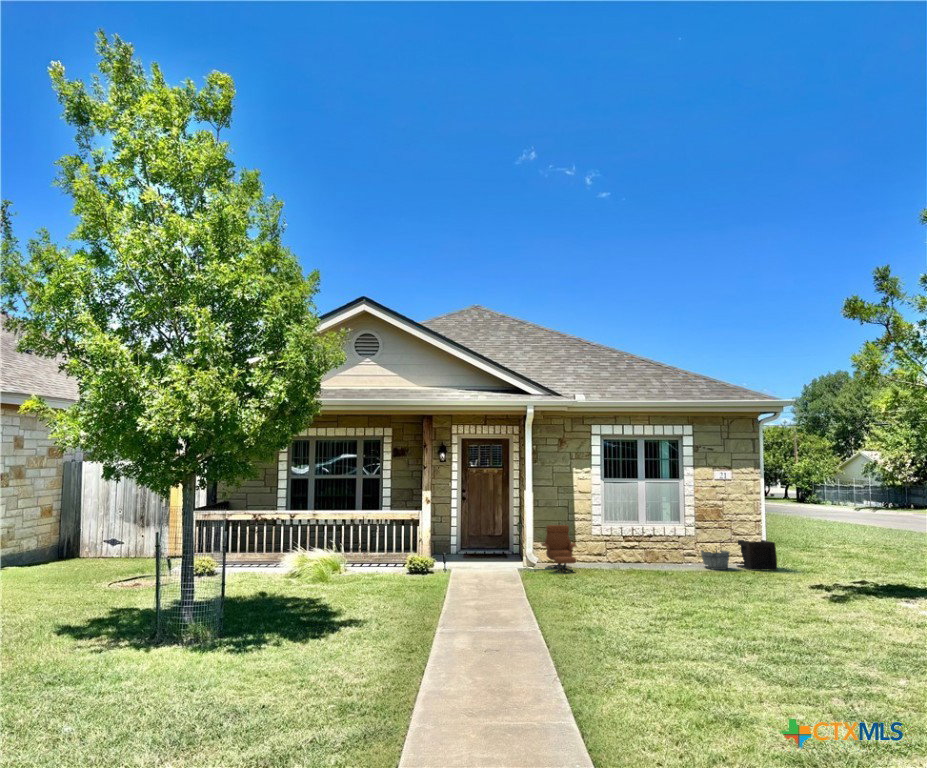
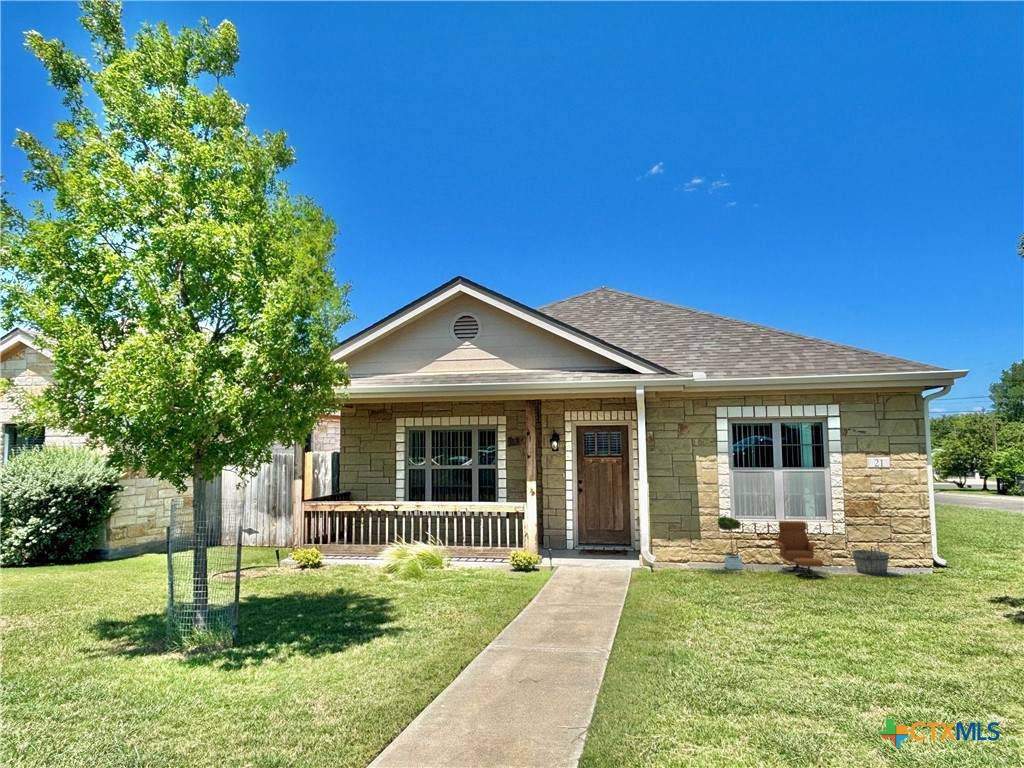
potted tree: none [591,521,613,568] -> present [717,516,743,570]
lounge chair: present [542,525,576,574] -> present [774,521,824,579]
wooden crate: present [737,540,777,570] -> none [897,539,953,577]

